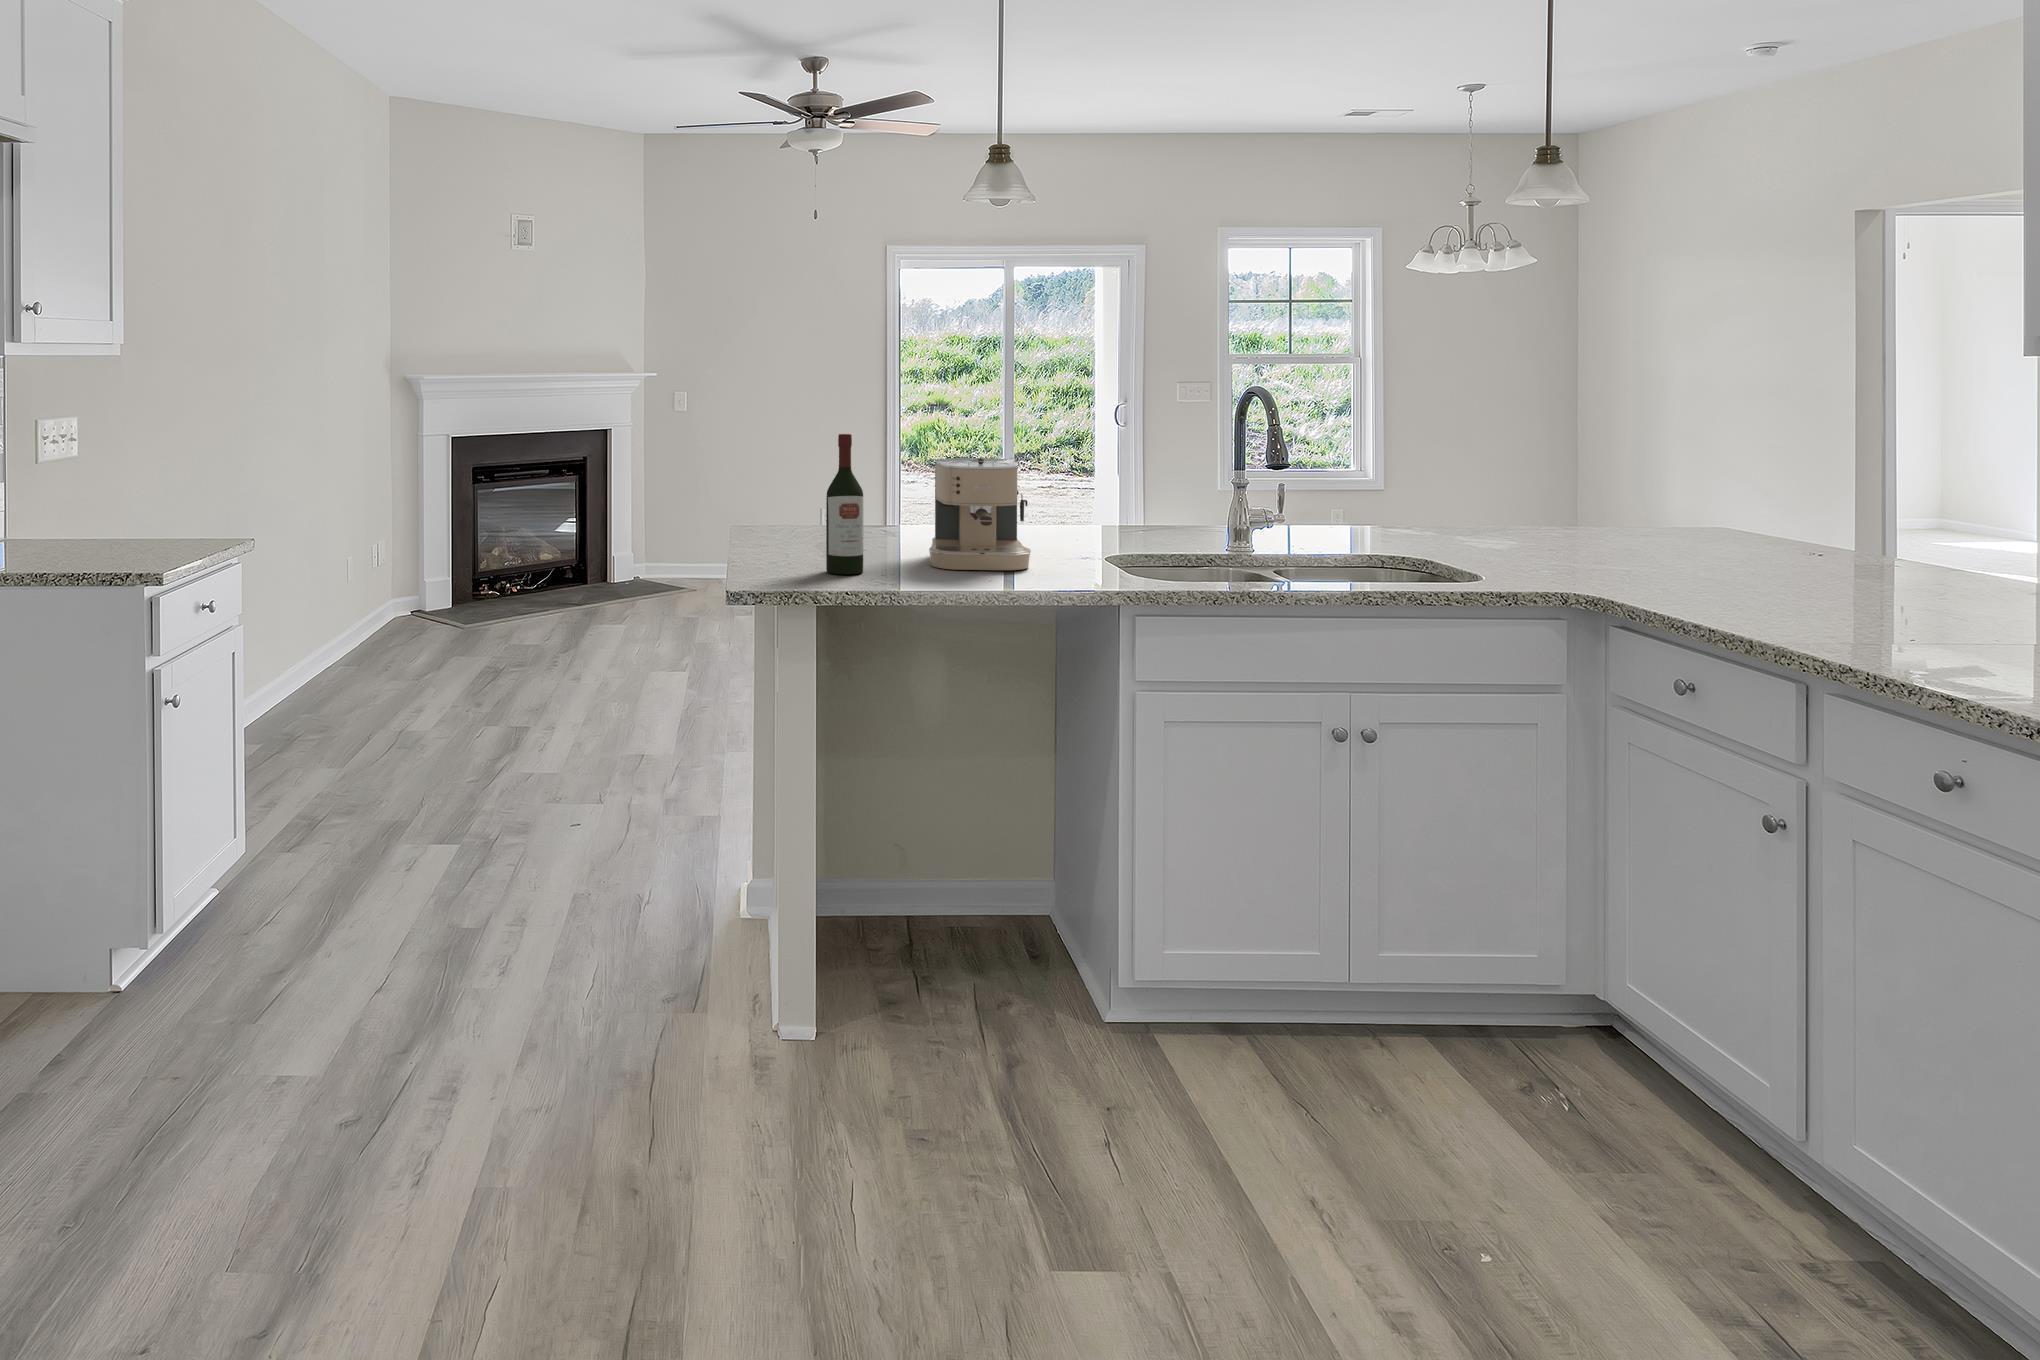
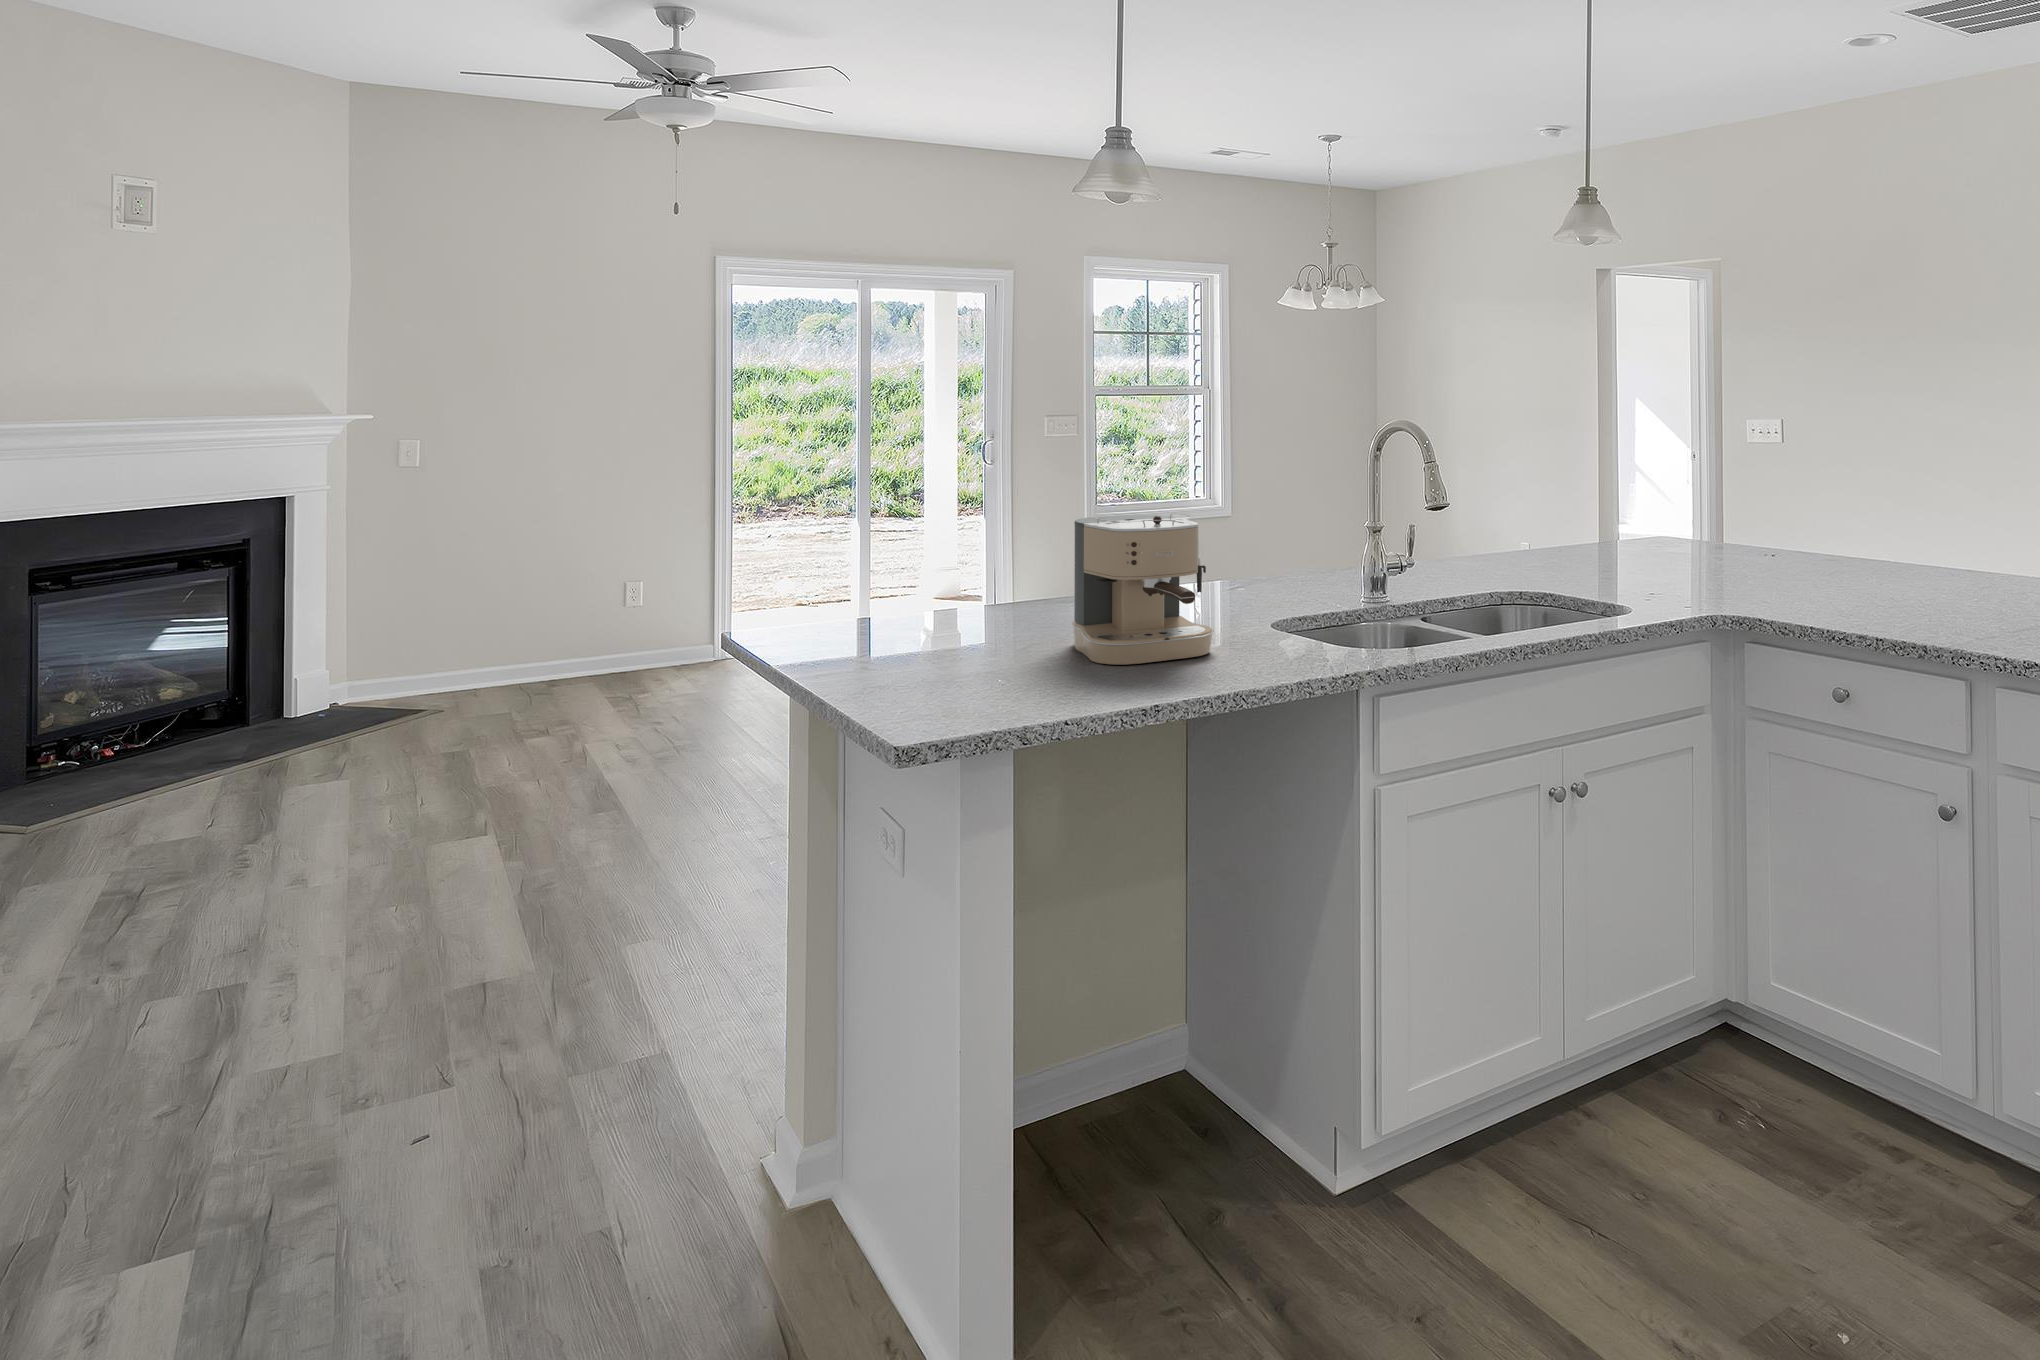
wine bottle: present [826,434,863,574] -> none [975,494,1028,692]

